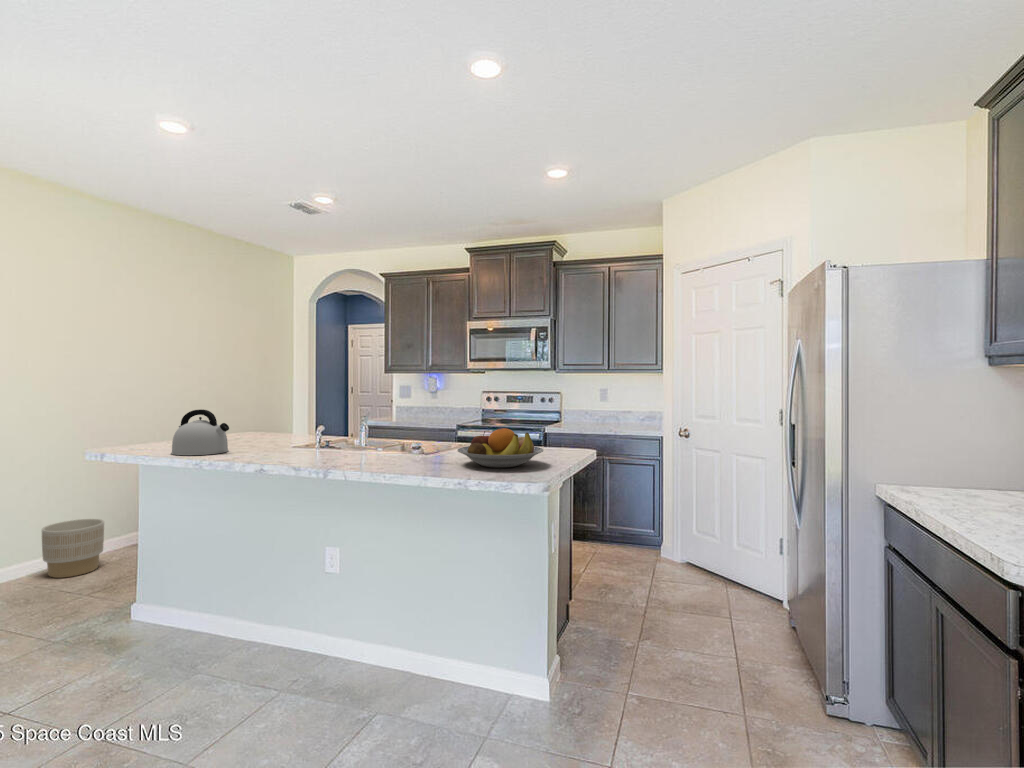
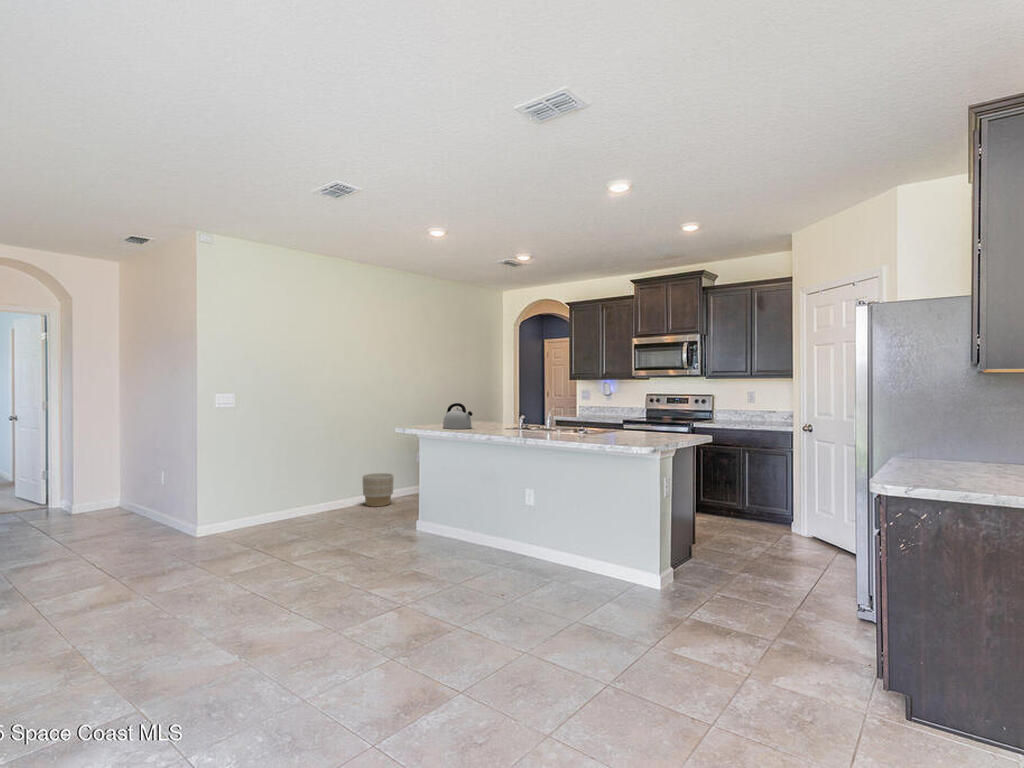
fruit bowl: present [457,428,543,468] -> none [601,416,656,439]

